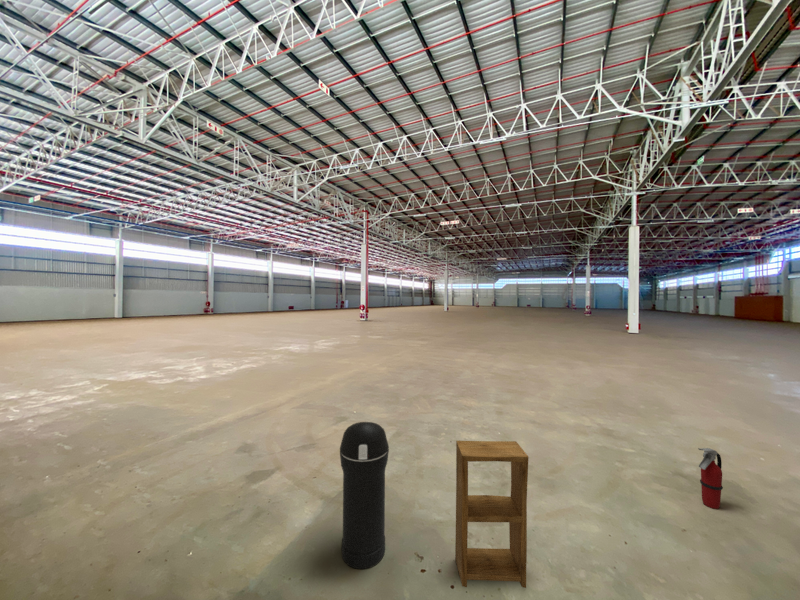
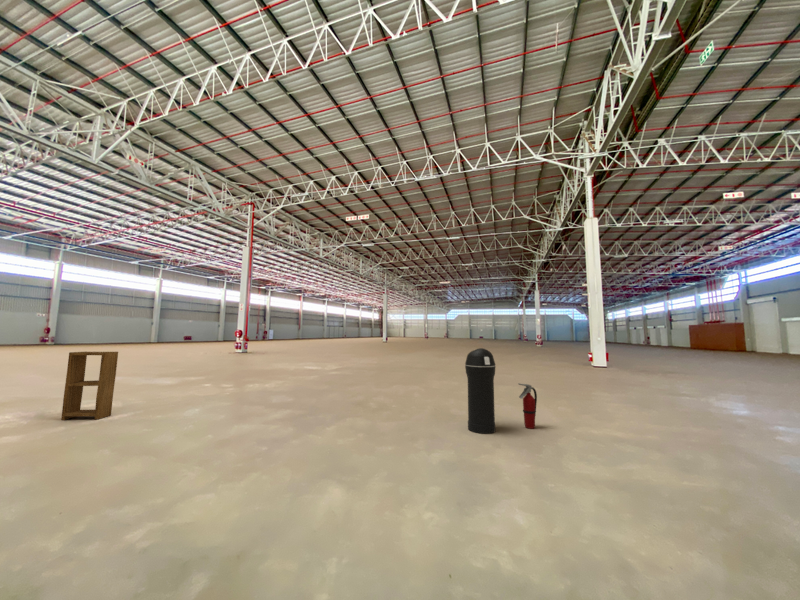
trash can: present [340,422,389,569] -> present [465,348,496,434]
shelving unit: present [455,441,528,588] -> present [61,352,118,420]

